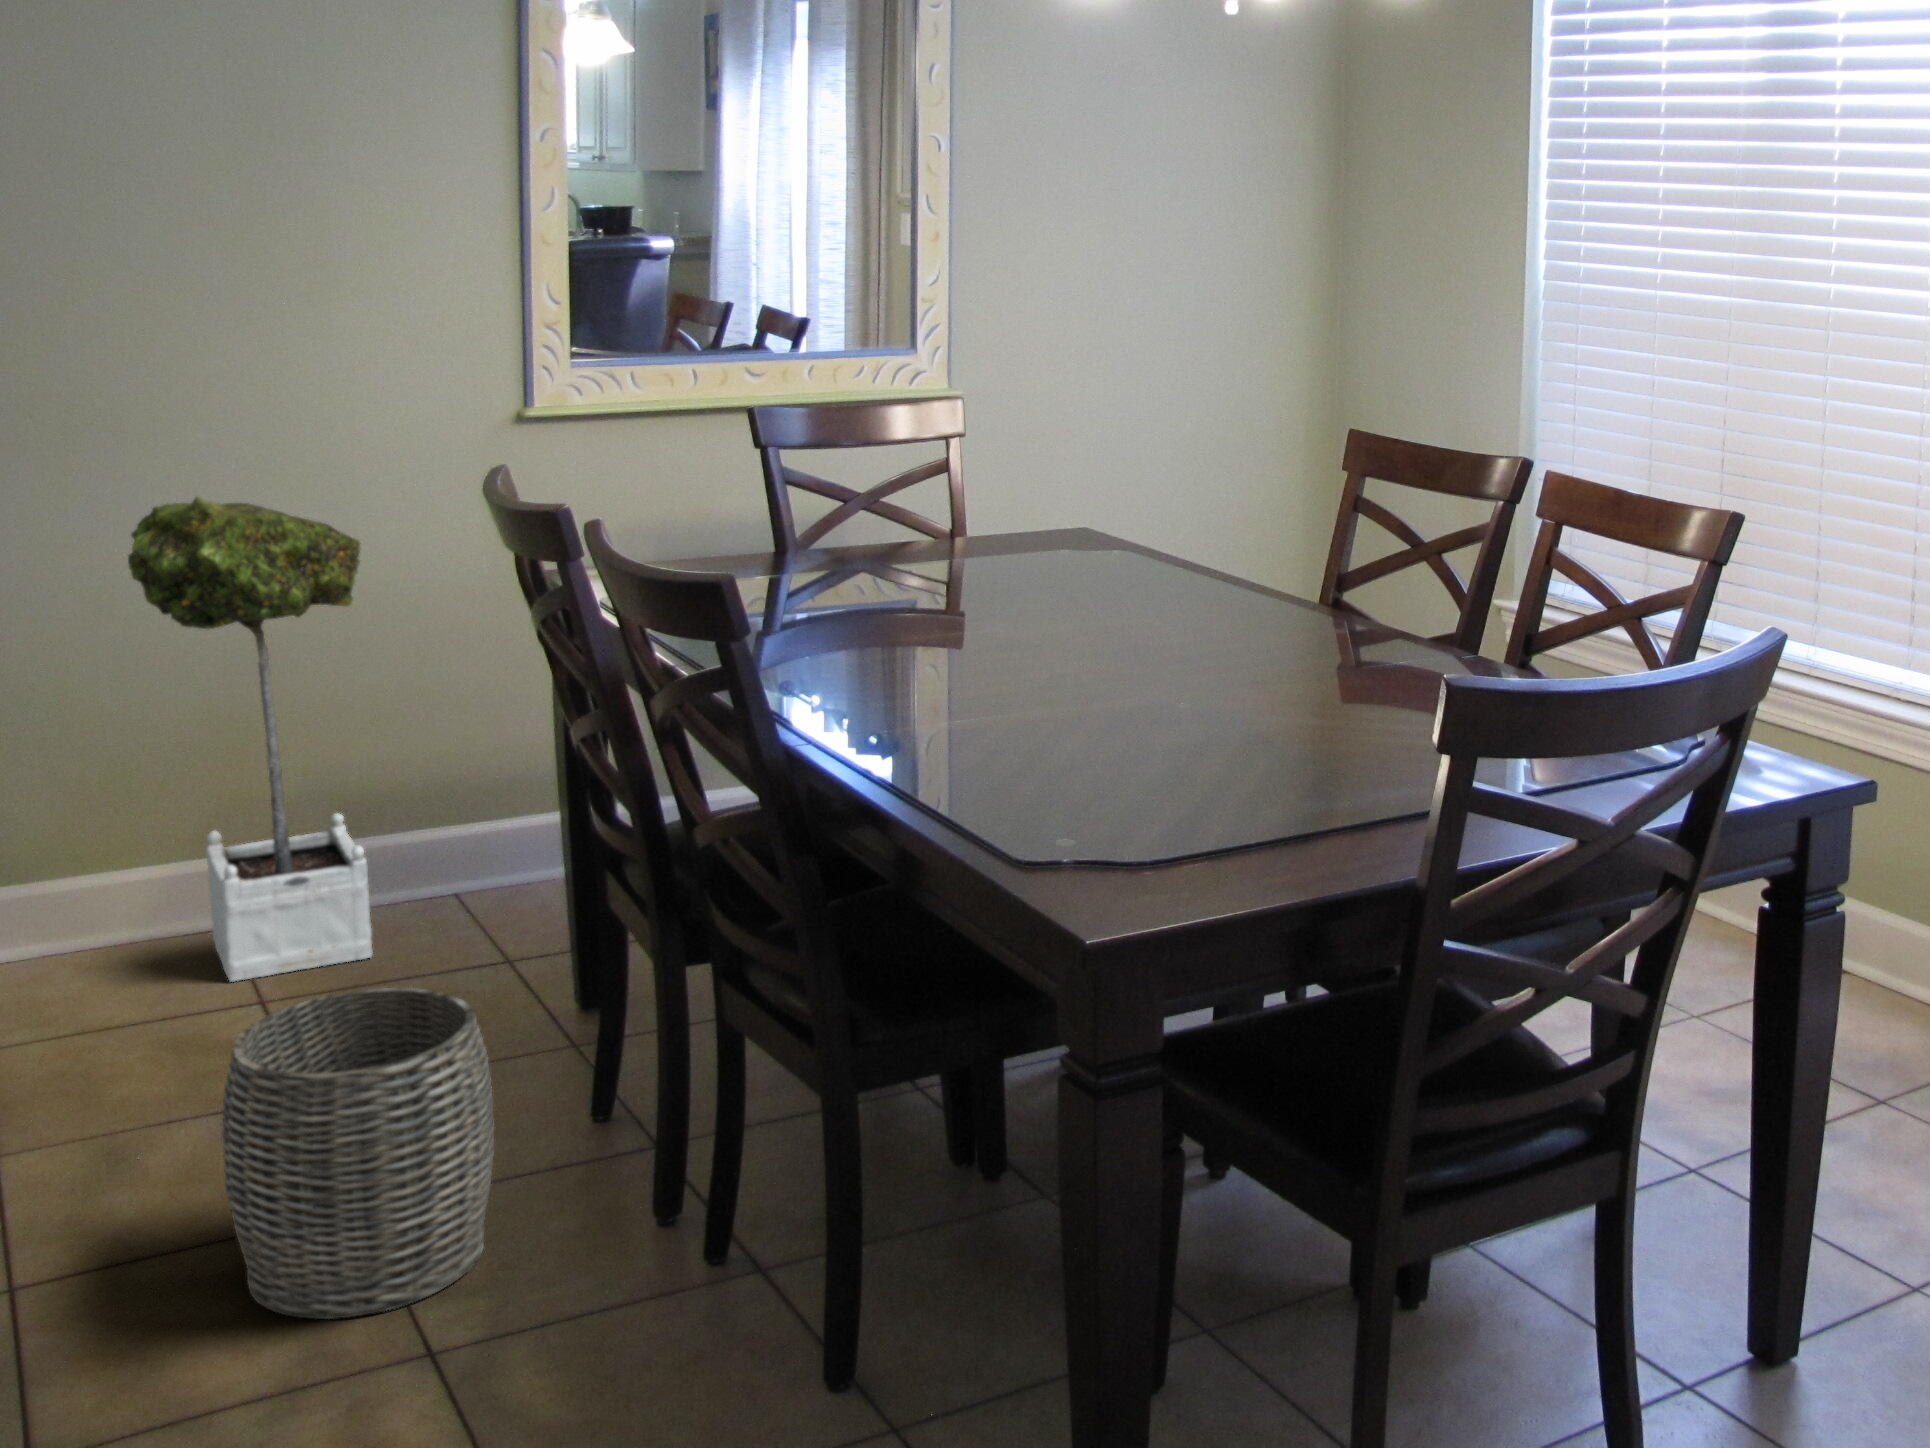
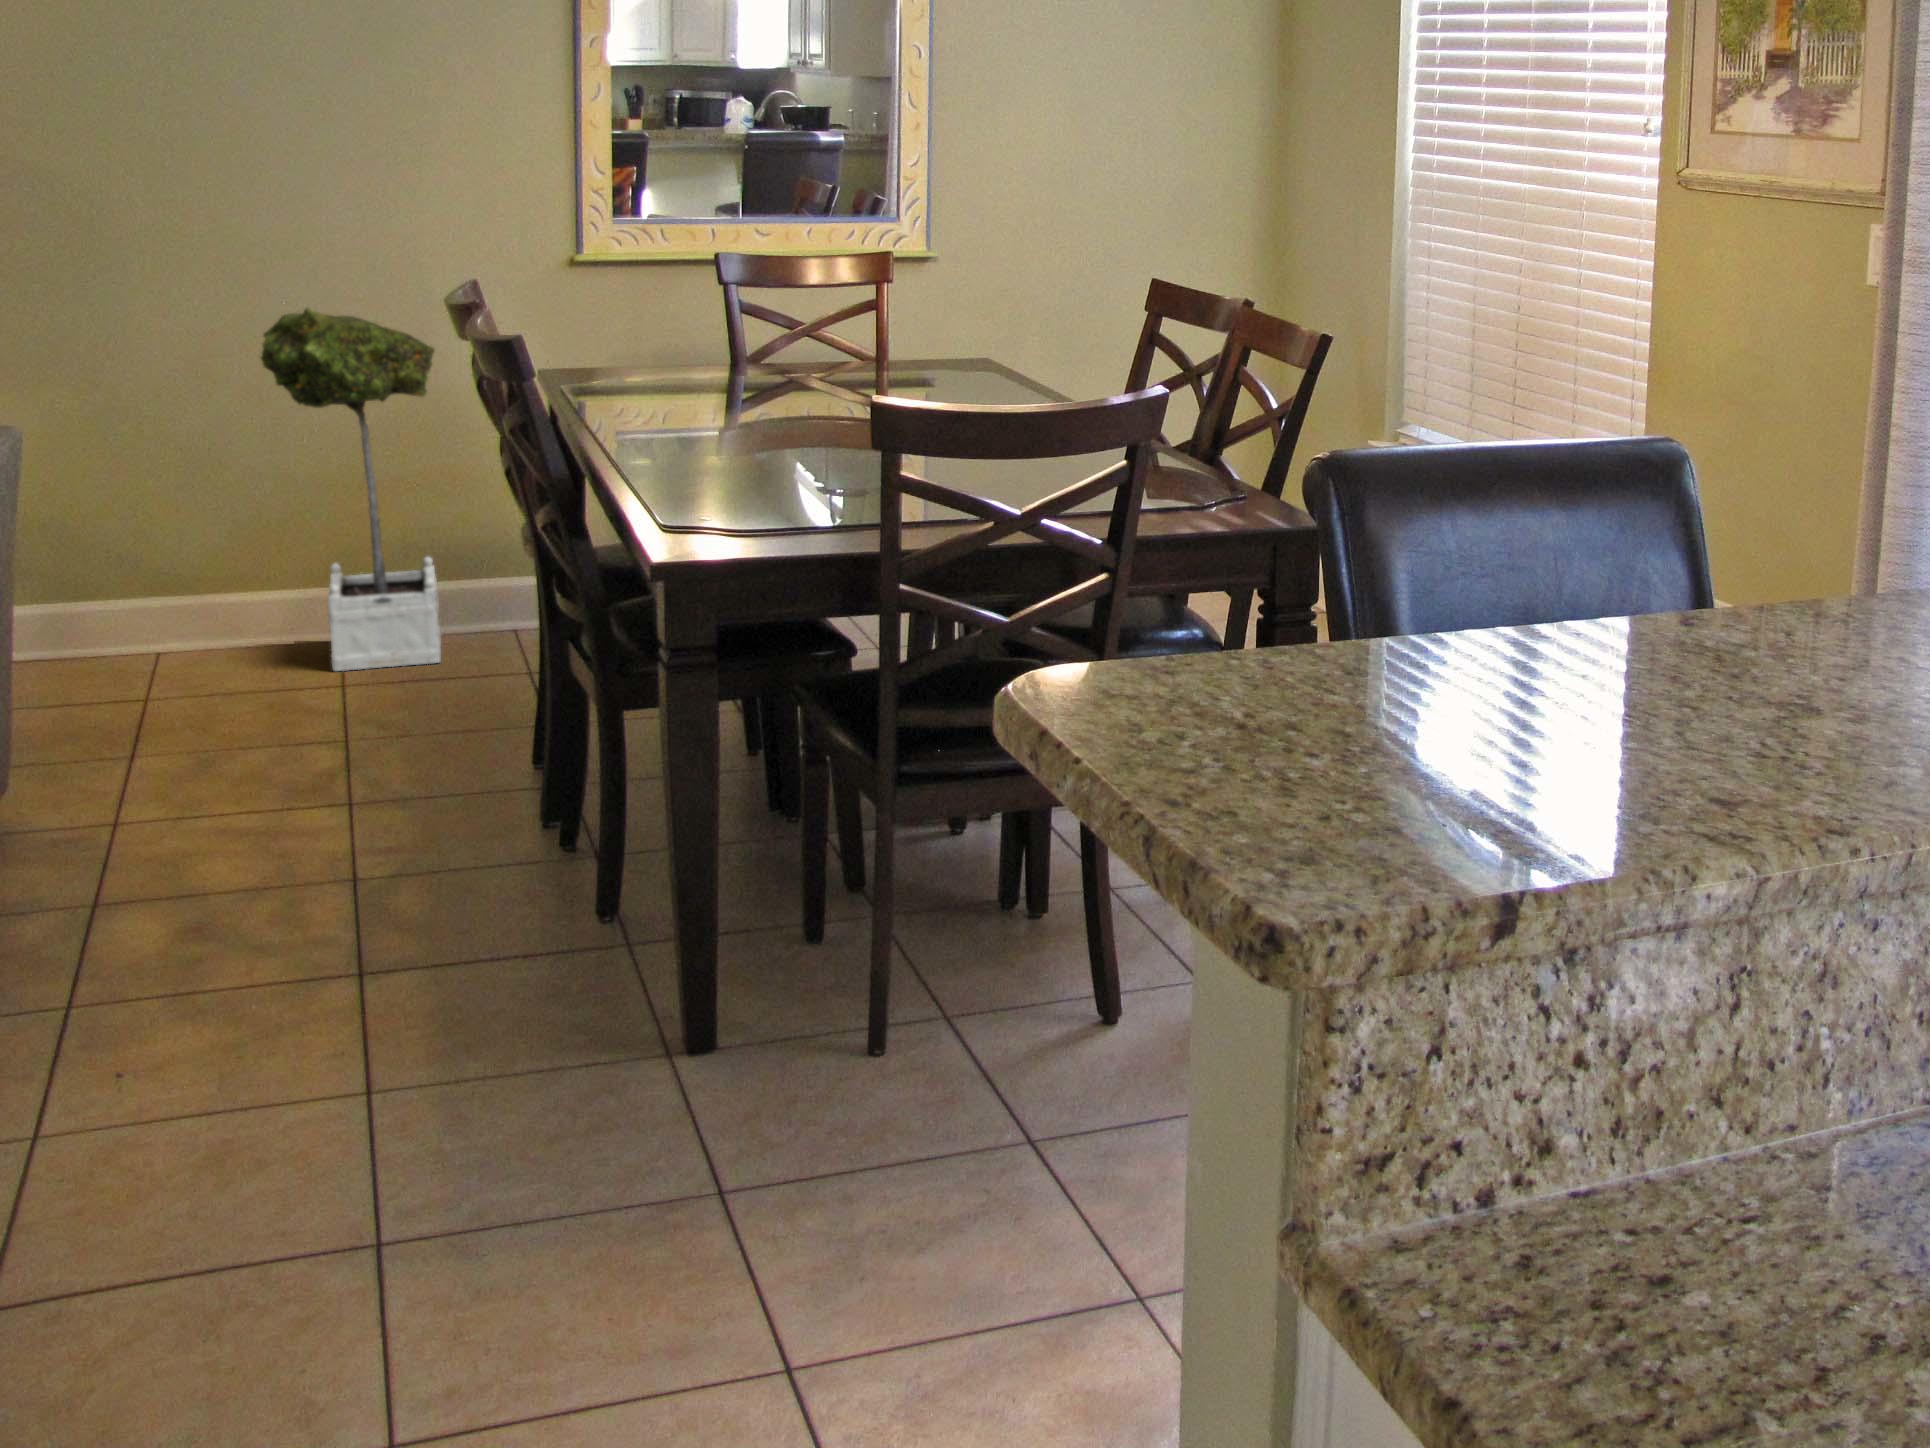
woven basket: present [222,988,494,1319] -> none [226,651,425,869]

